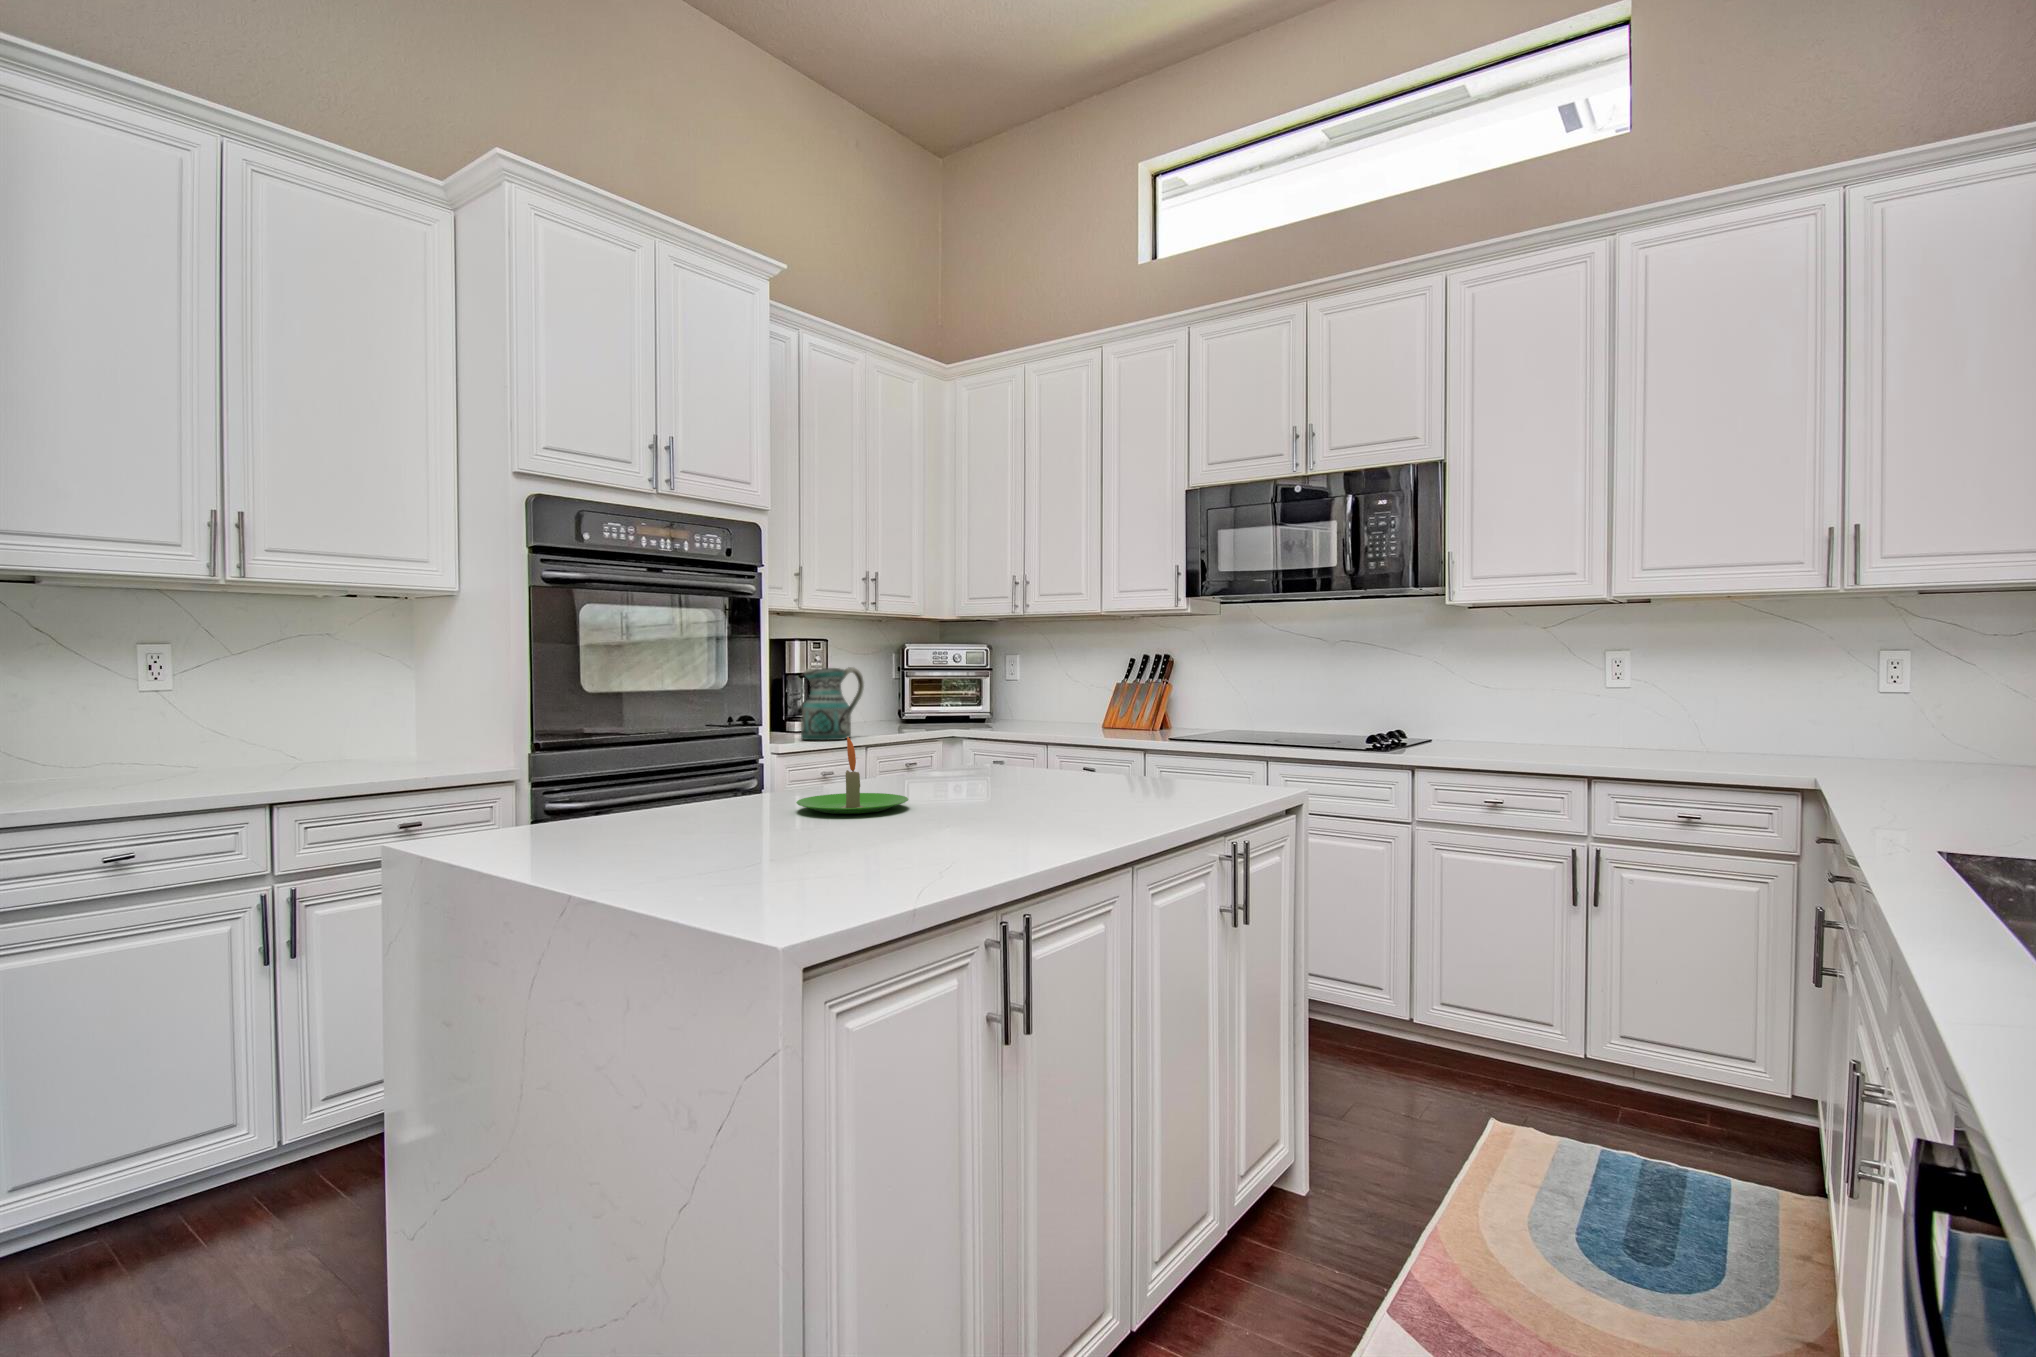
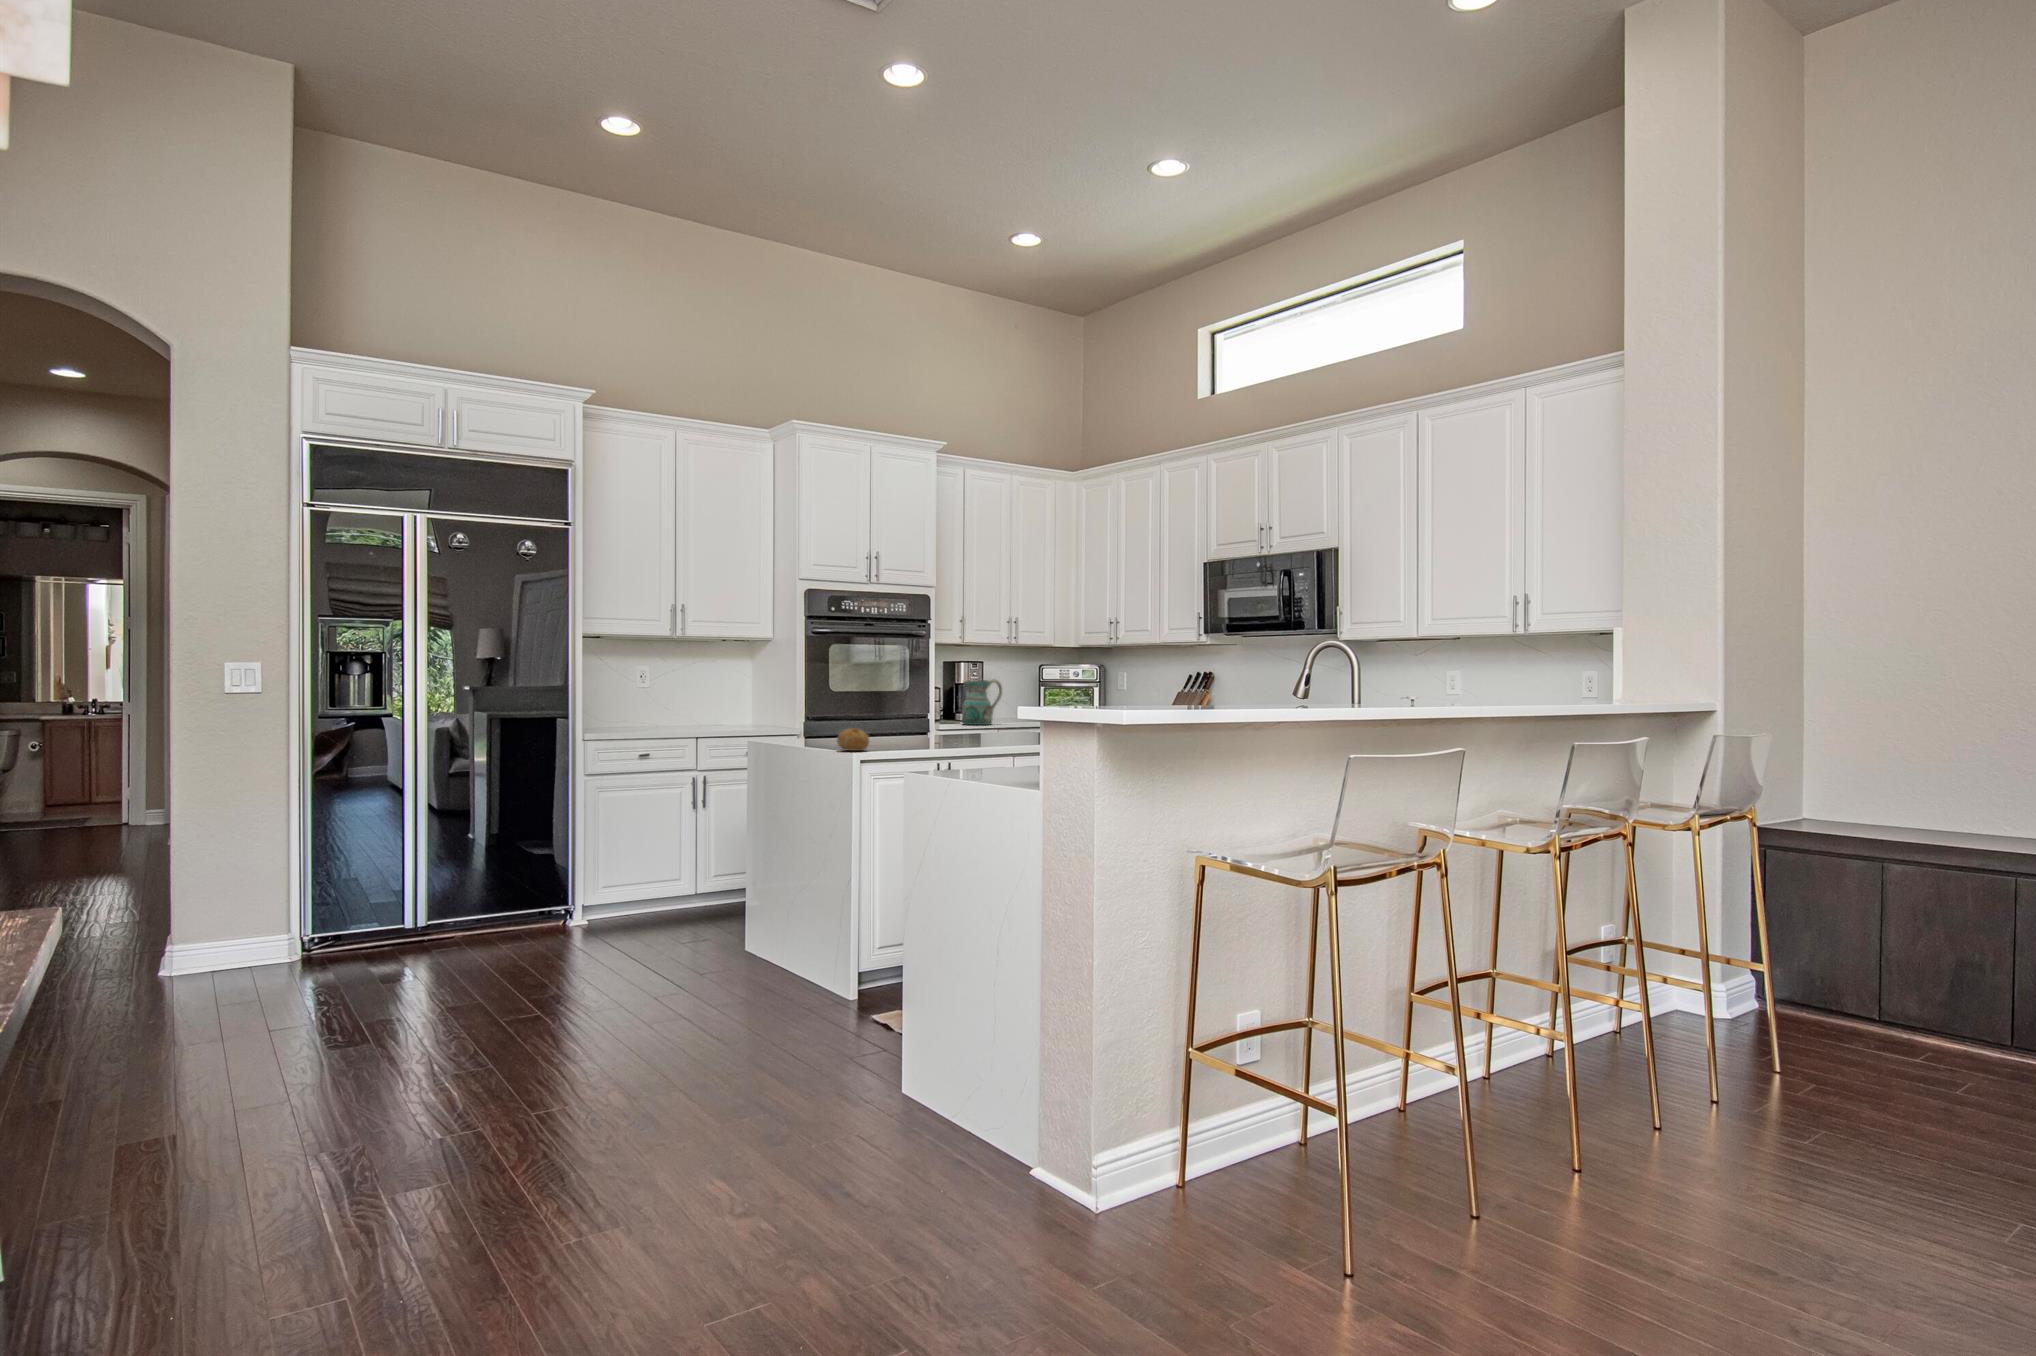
candle: present [796,737,908,814] -> none [904,710,954,743]
fruit: none [671,812,771,885] -> present [837,728,869,751]

